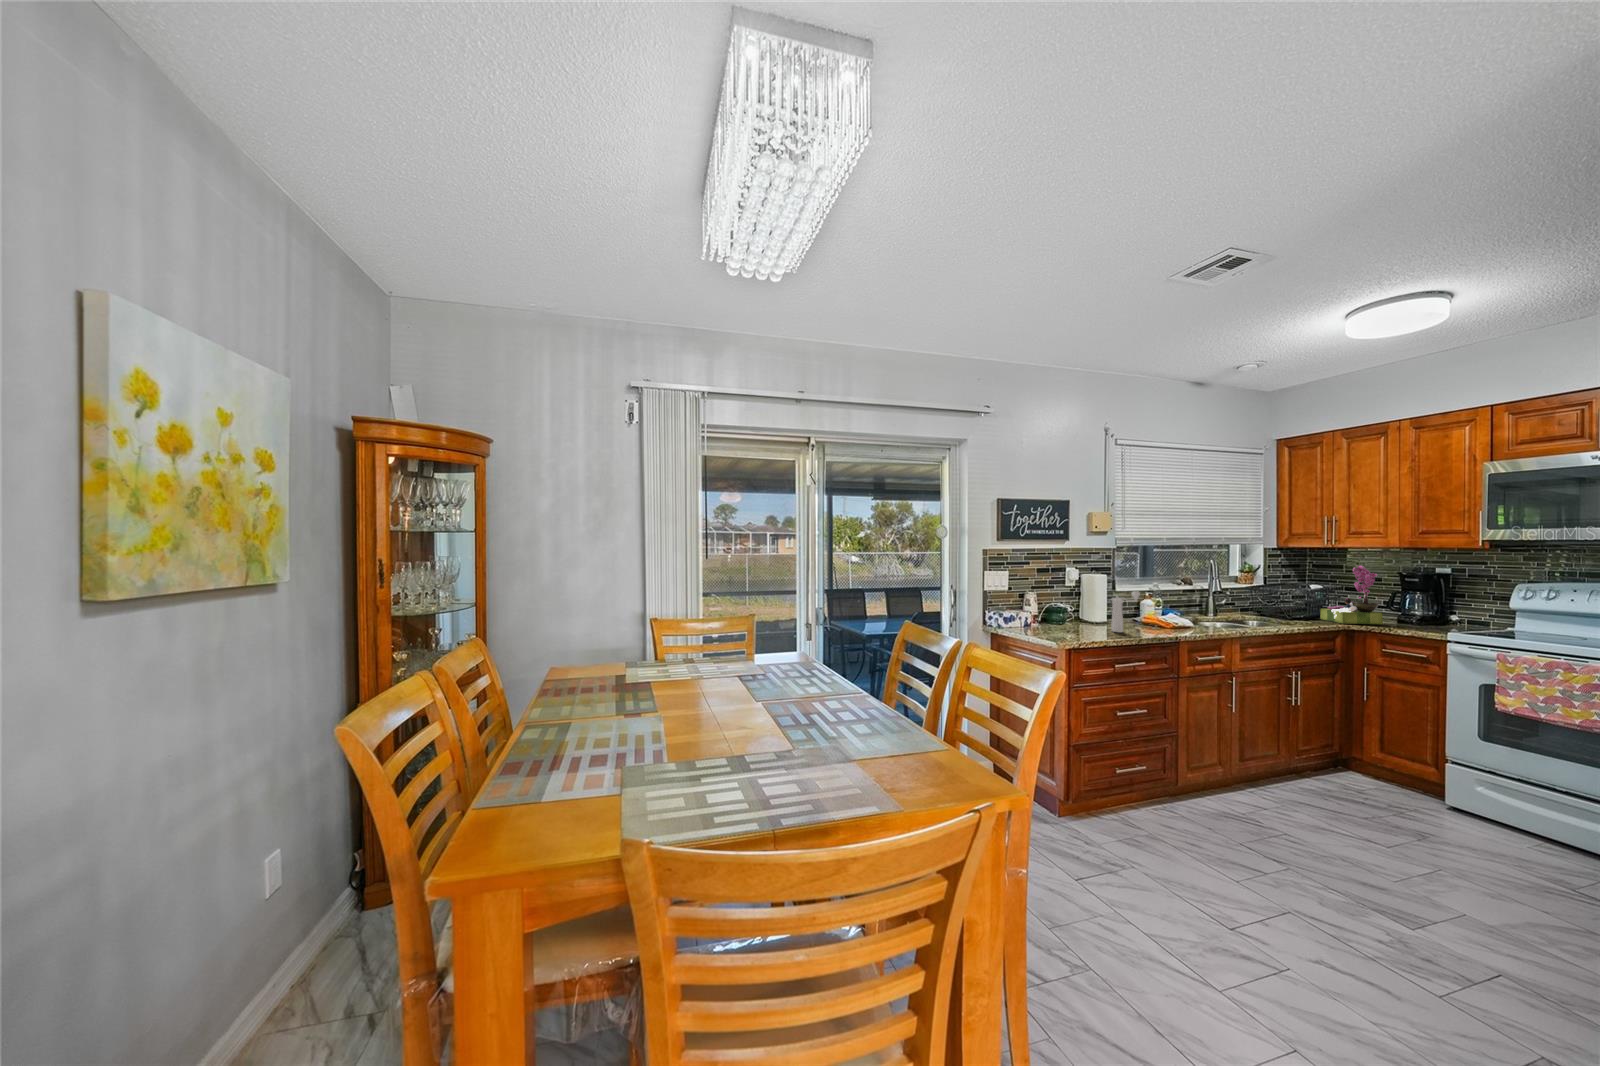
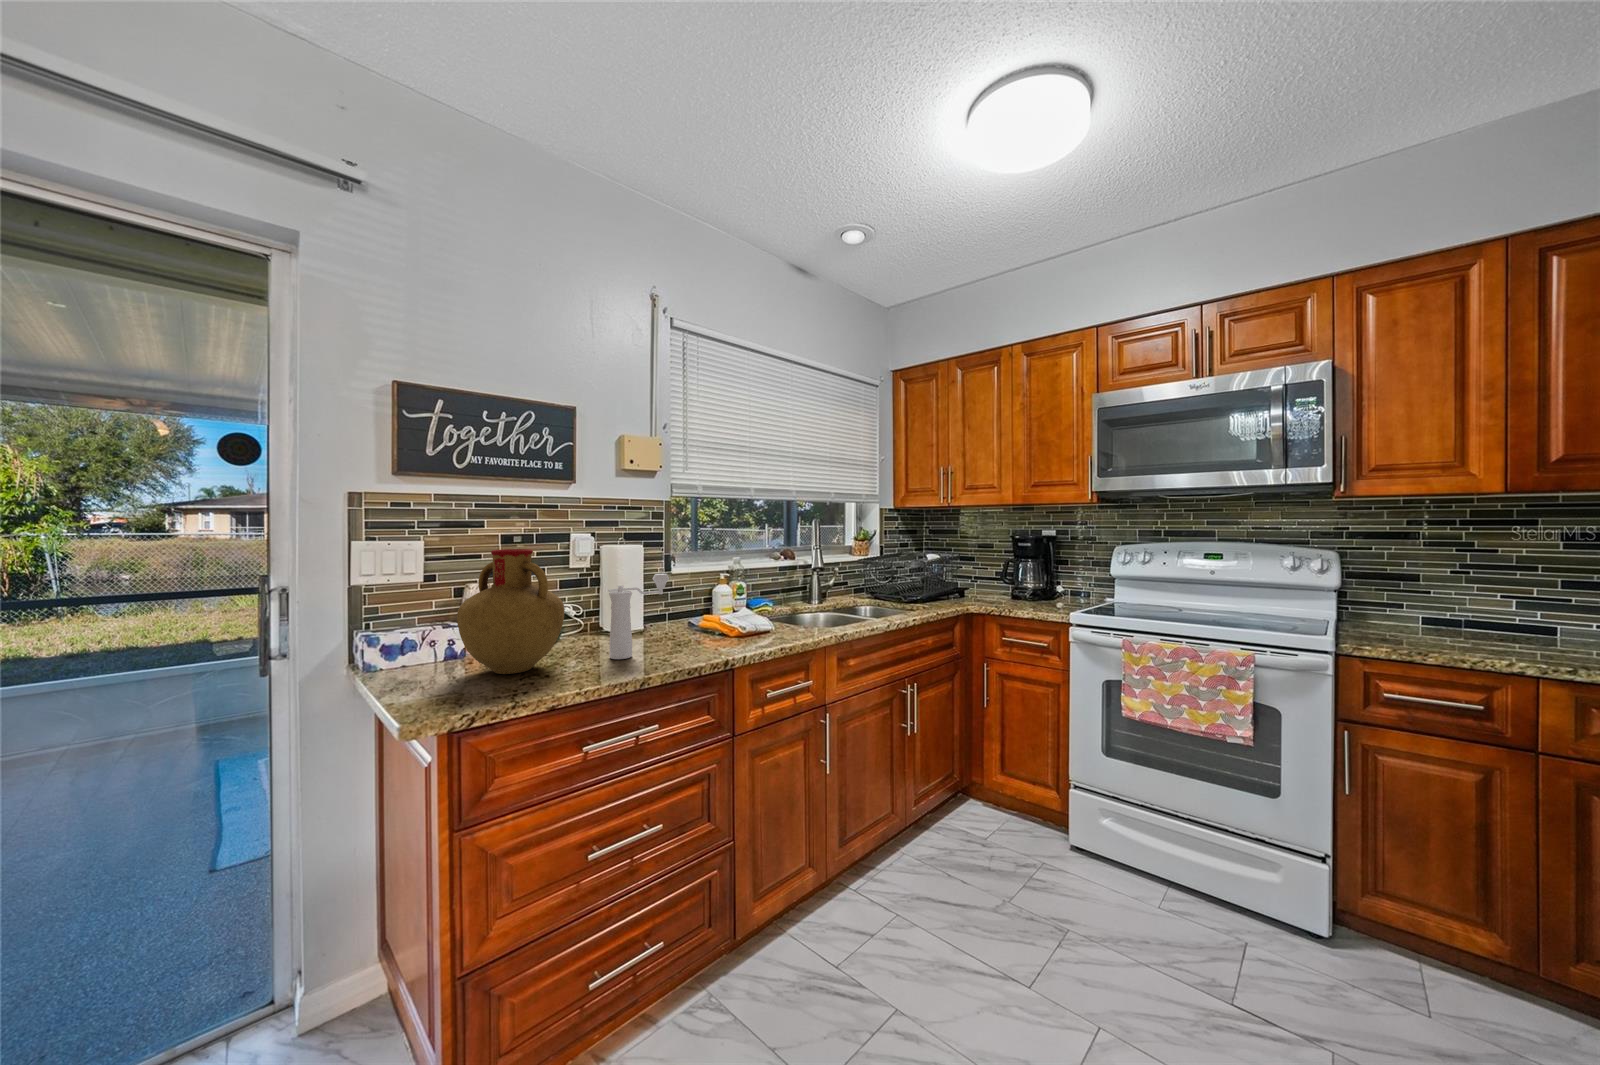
flower arrangement: present [1320,565,1383,624] -> none [935,525,1000,604]
vase: none [1048,577,1095,633] -> present [457,549,565,674]

